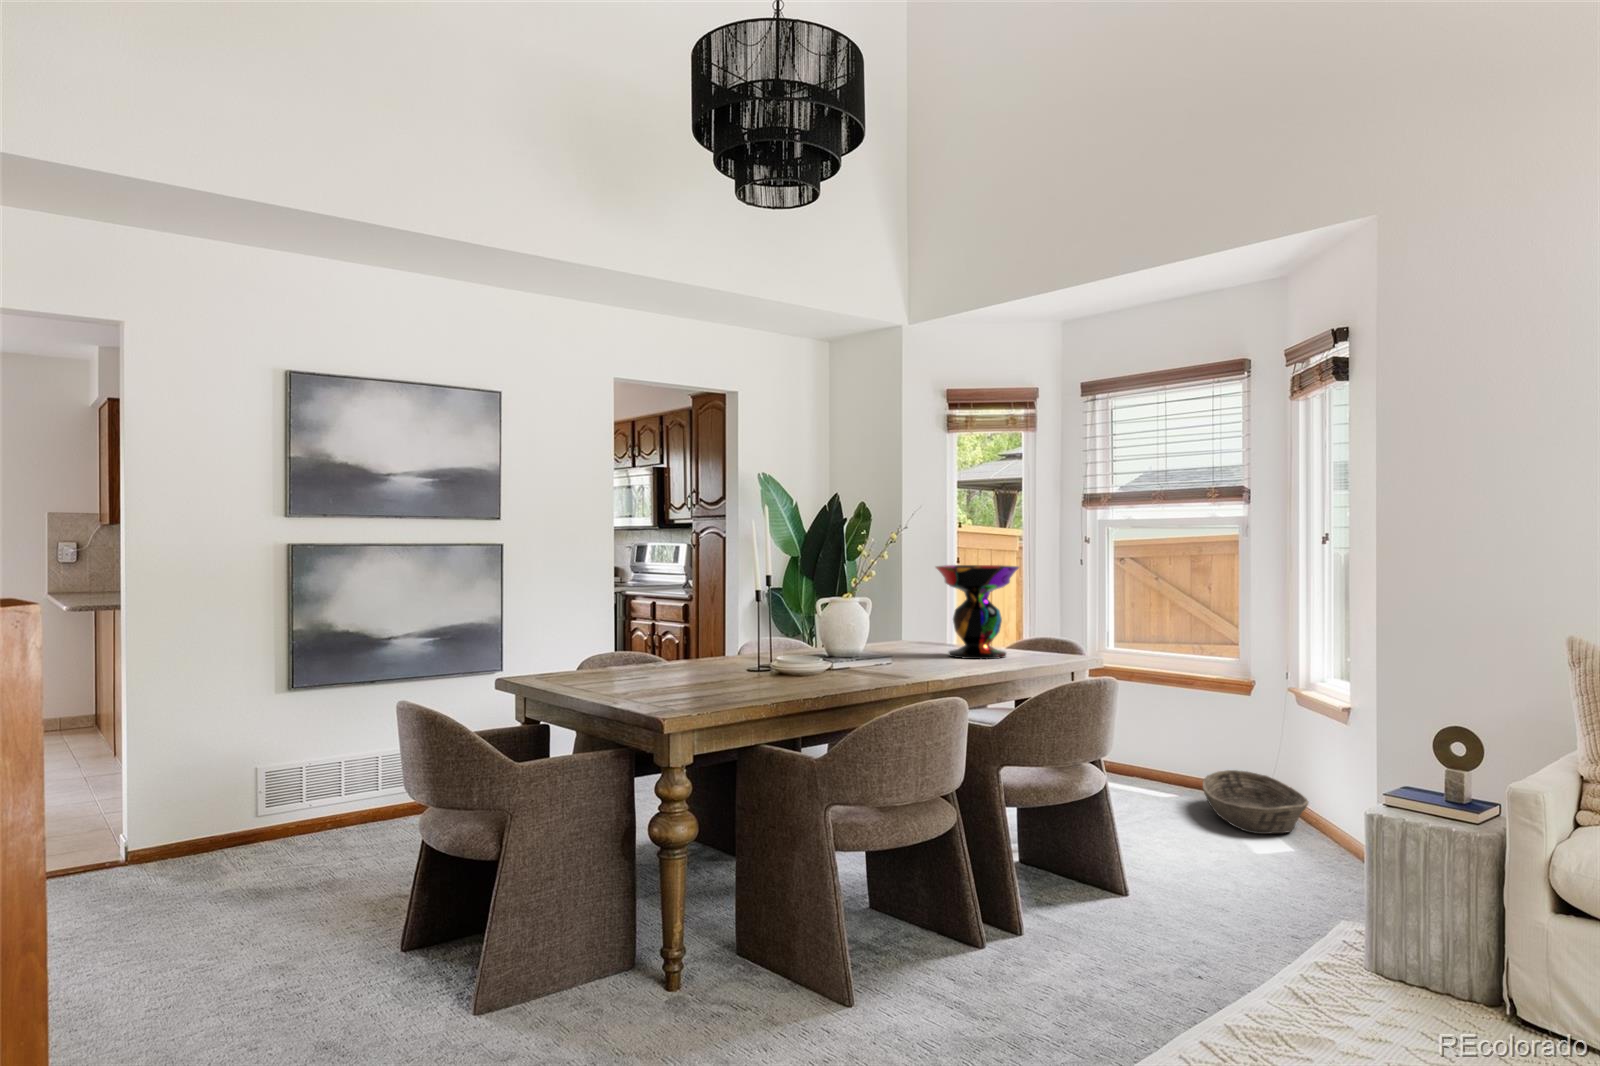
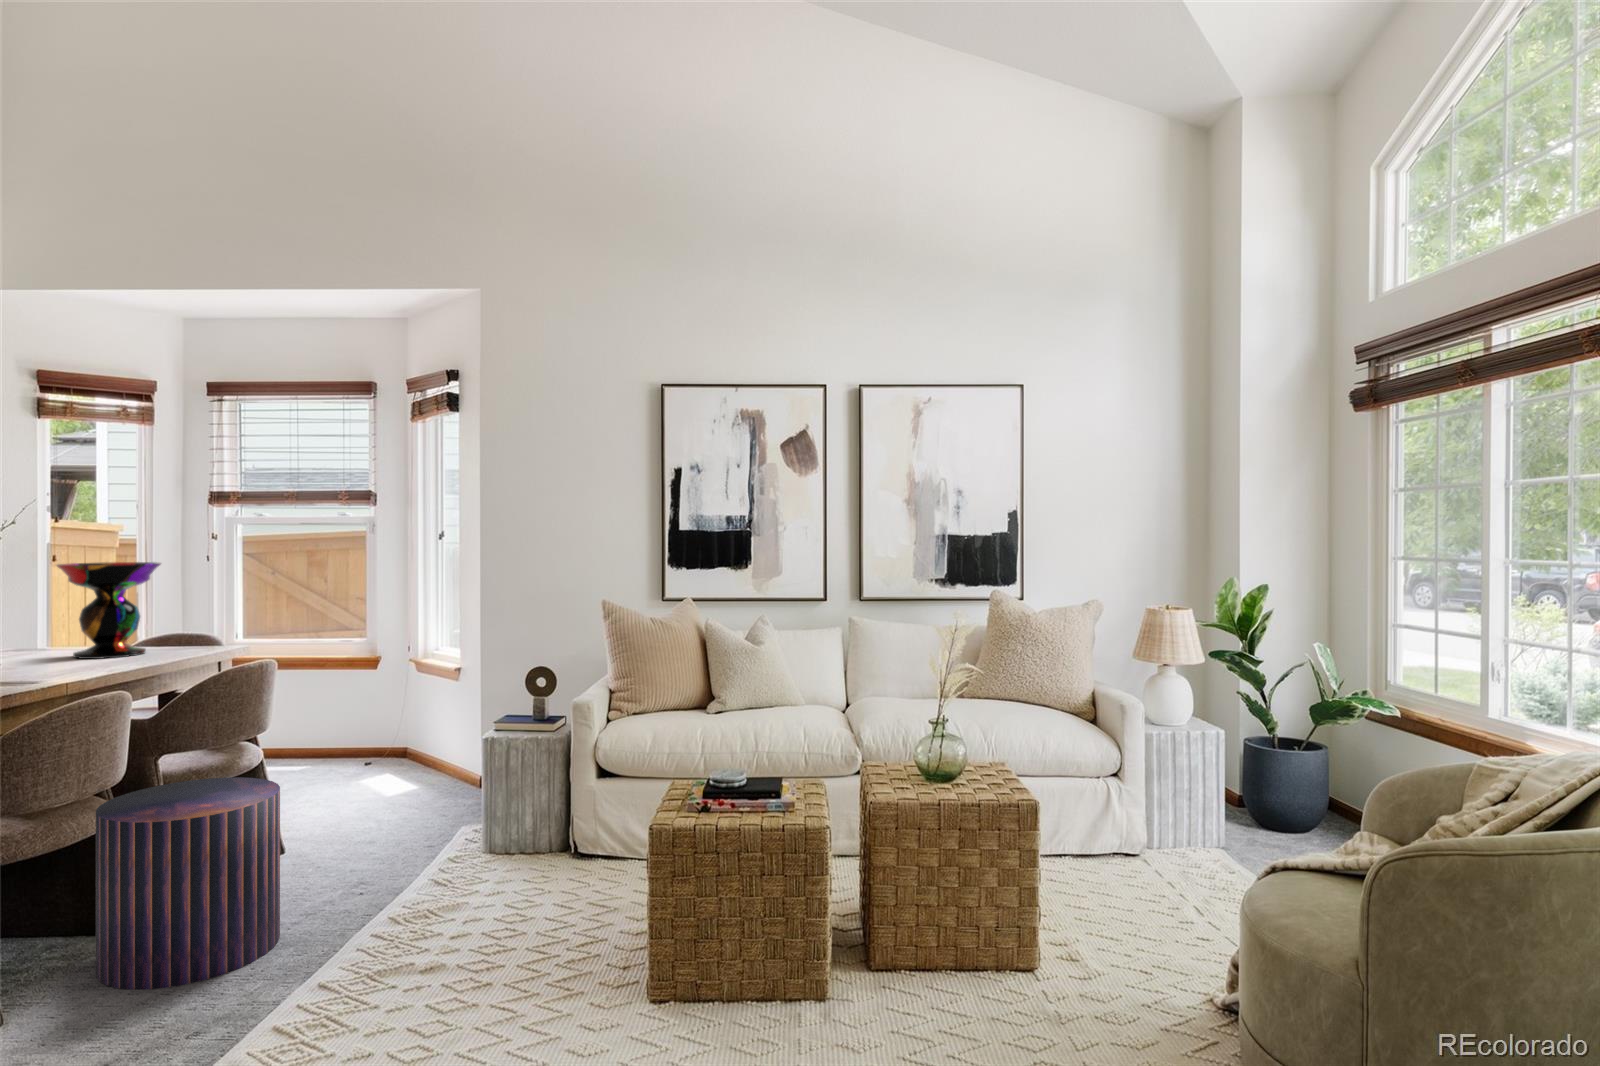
basket: present [1203,770,1309,834] -> none [335,732,426,780]
pouf: none [933,799,1103,1025] -> present [96,777,280,990]

